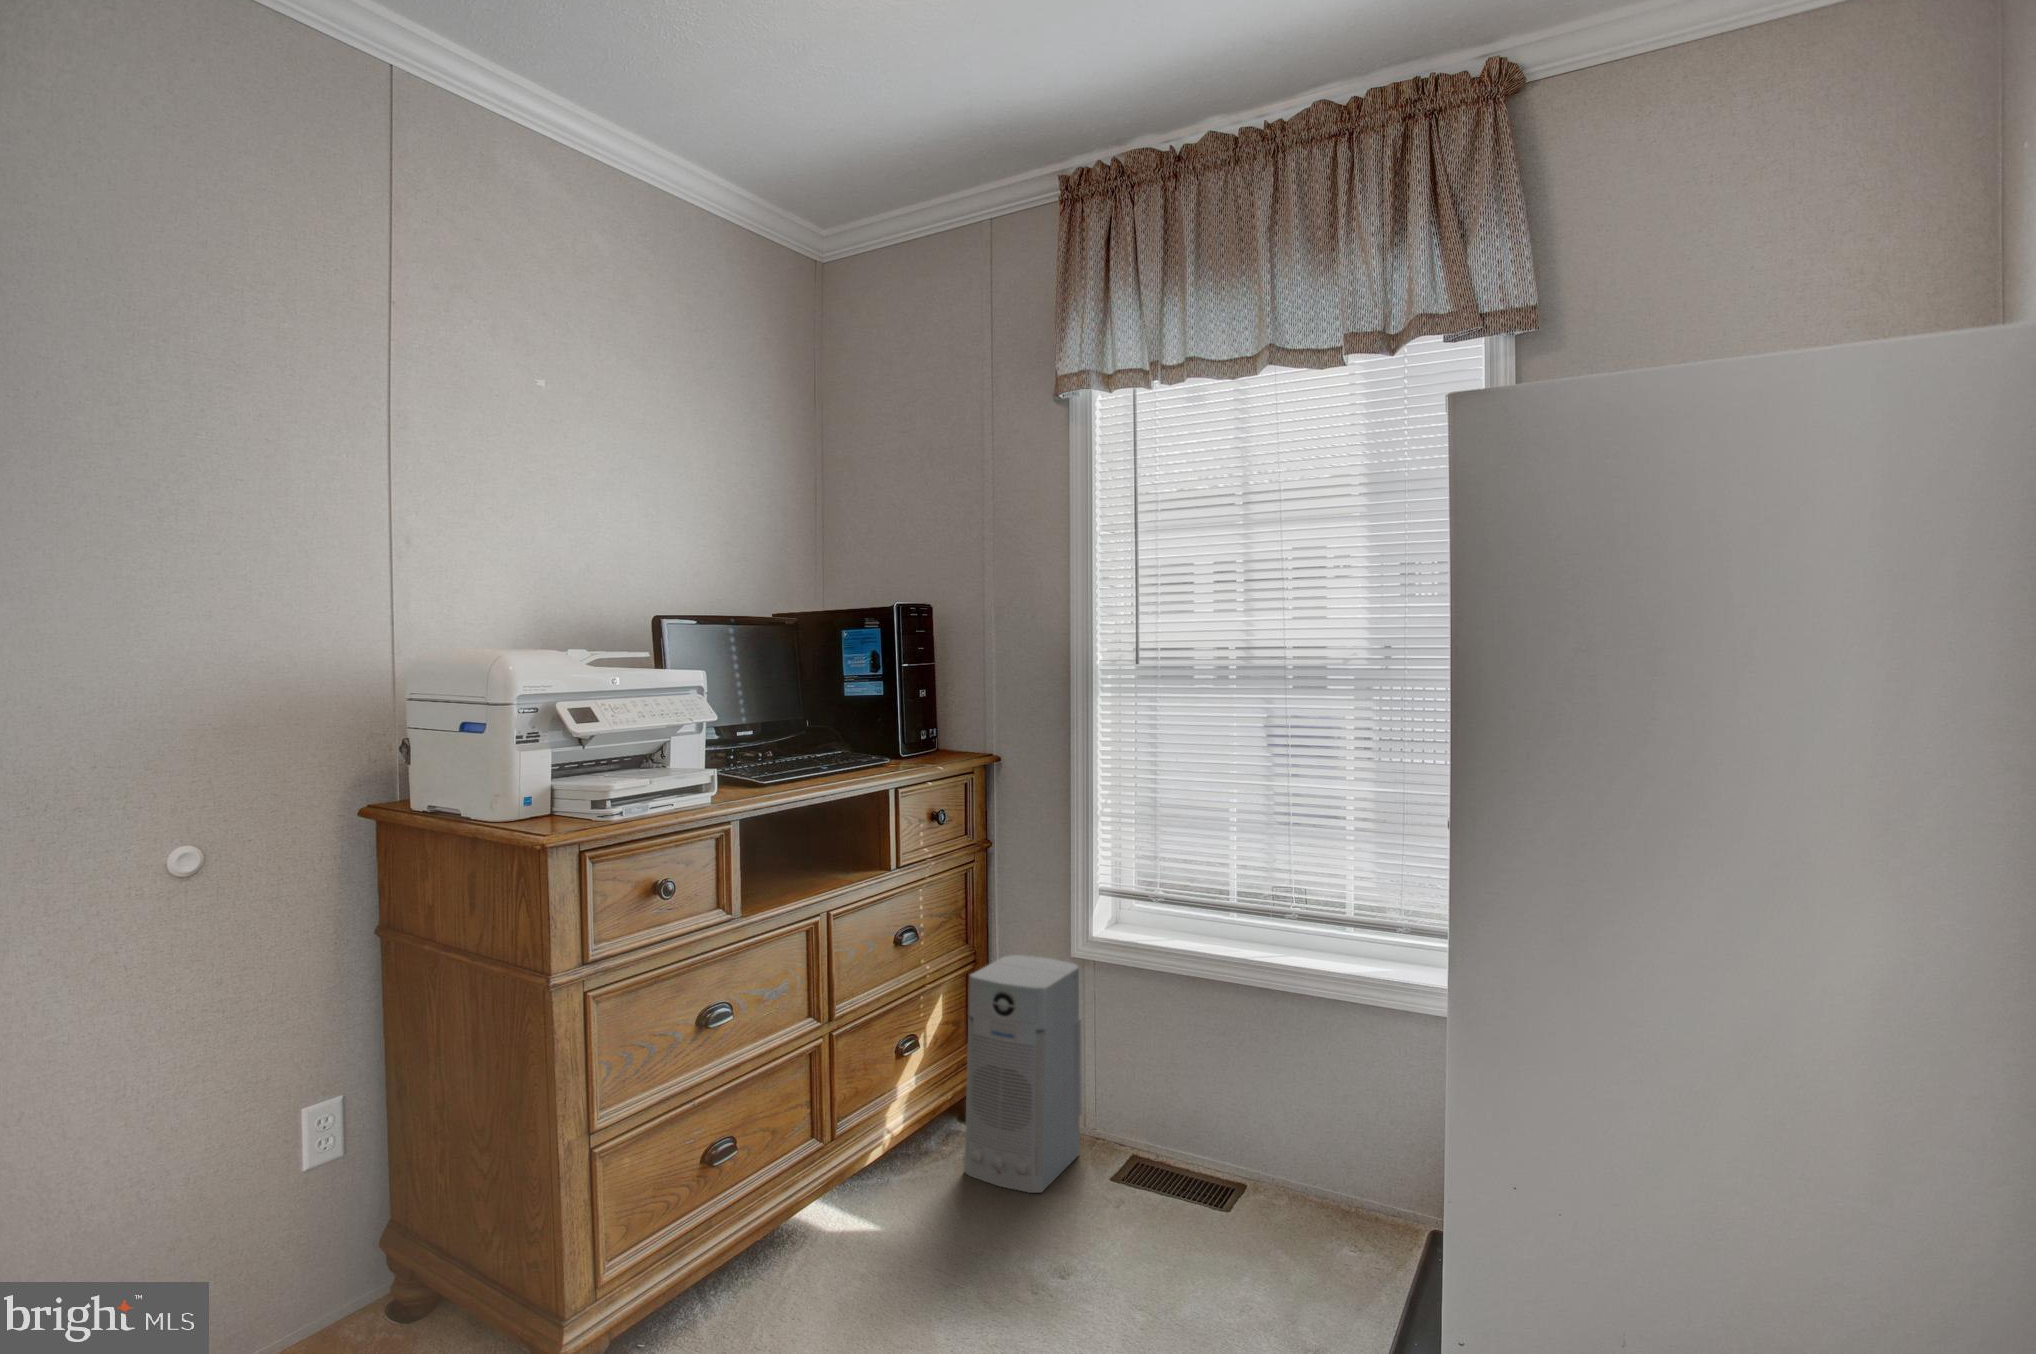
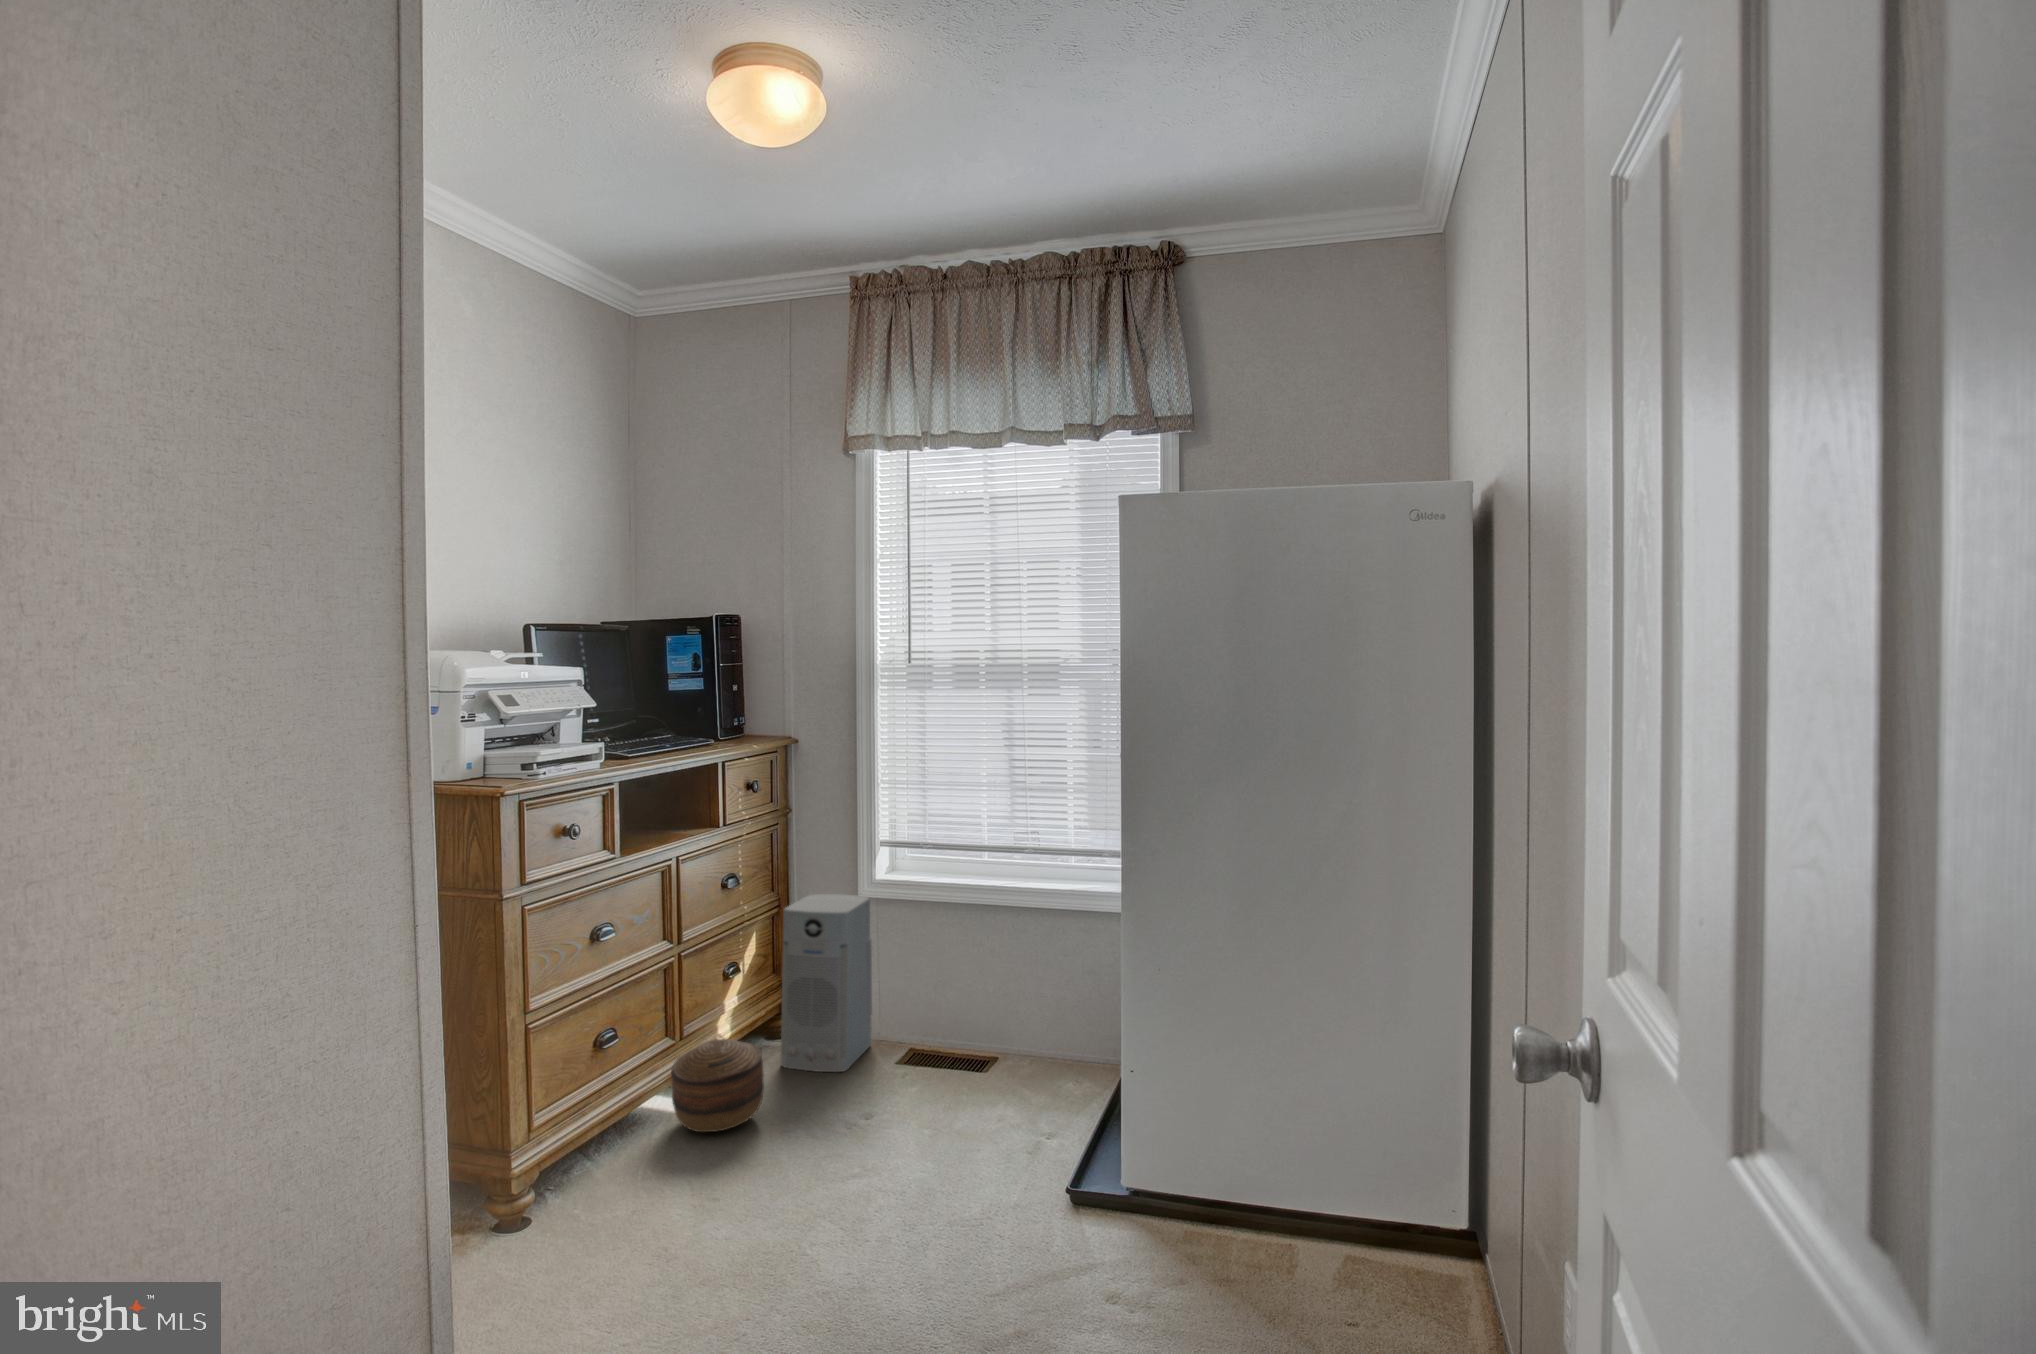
basket: none [811,1146,926,1273] -> present [671,1039,764,1132]

